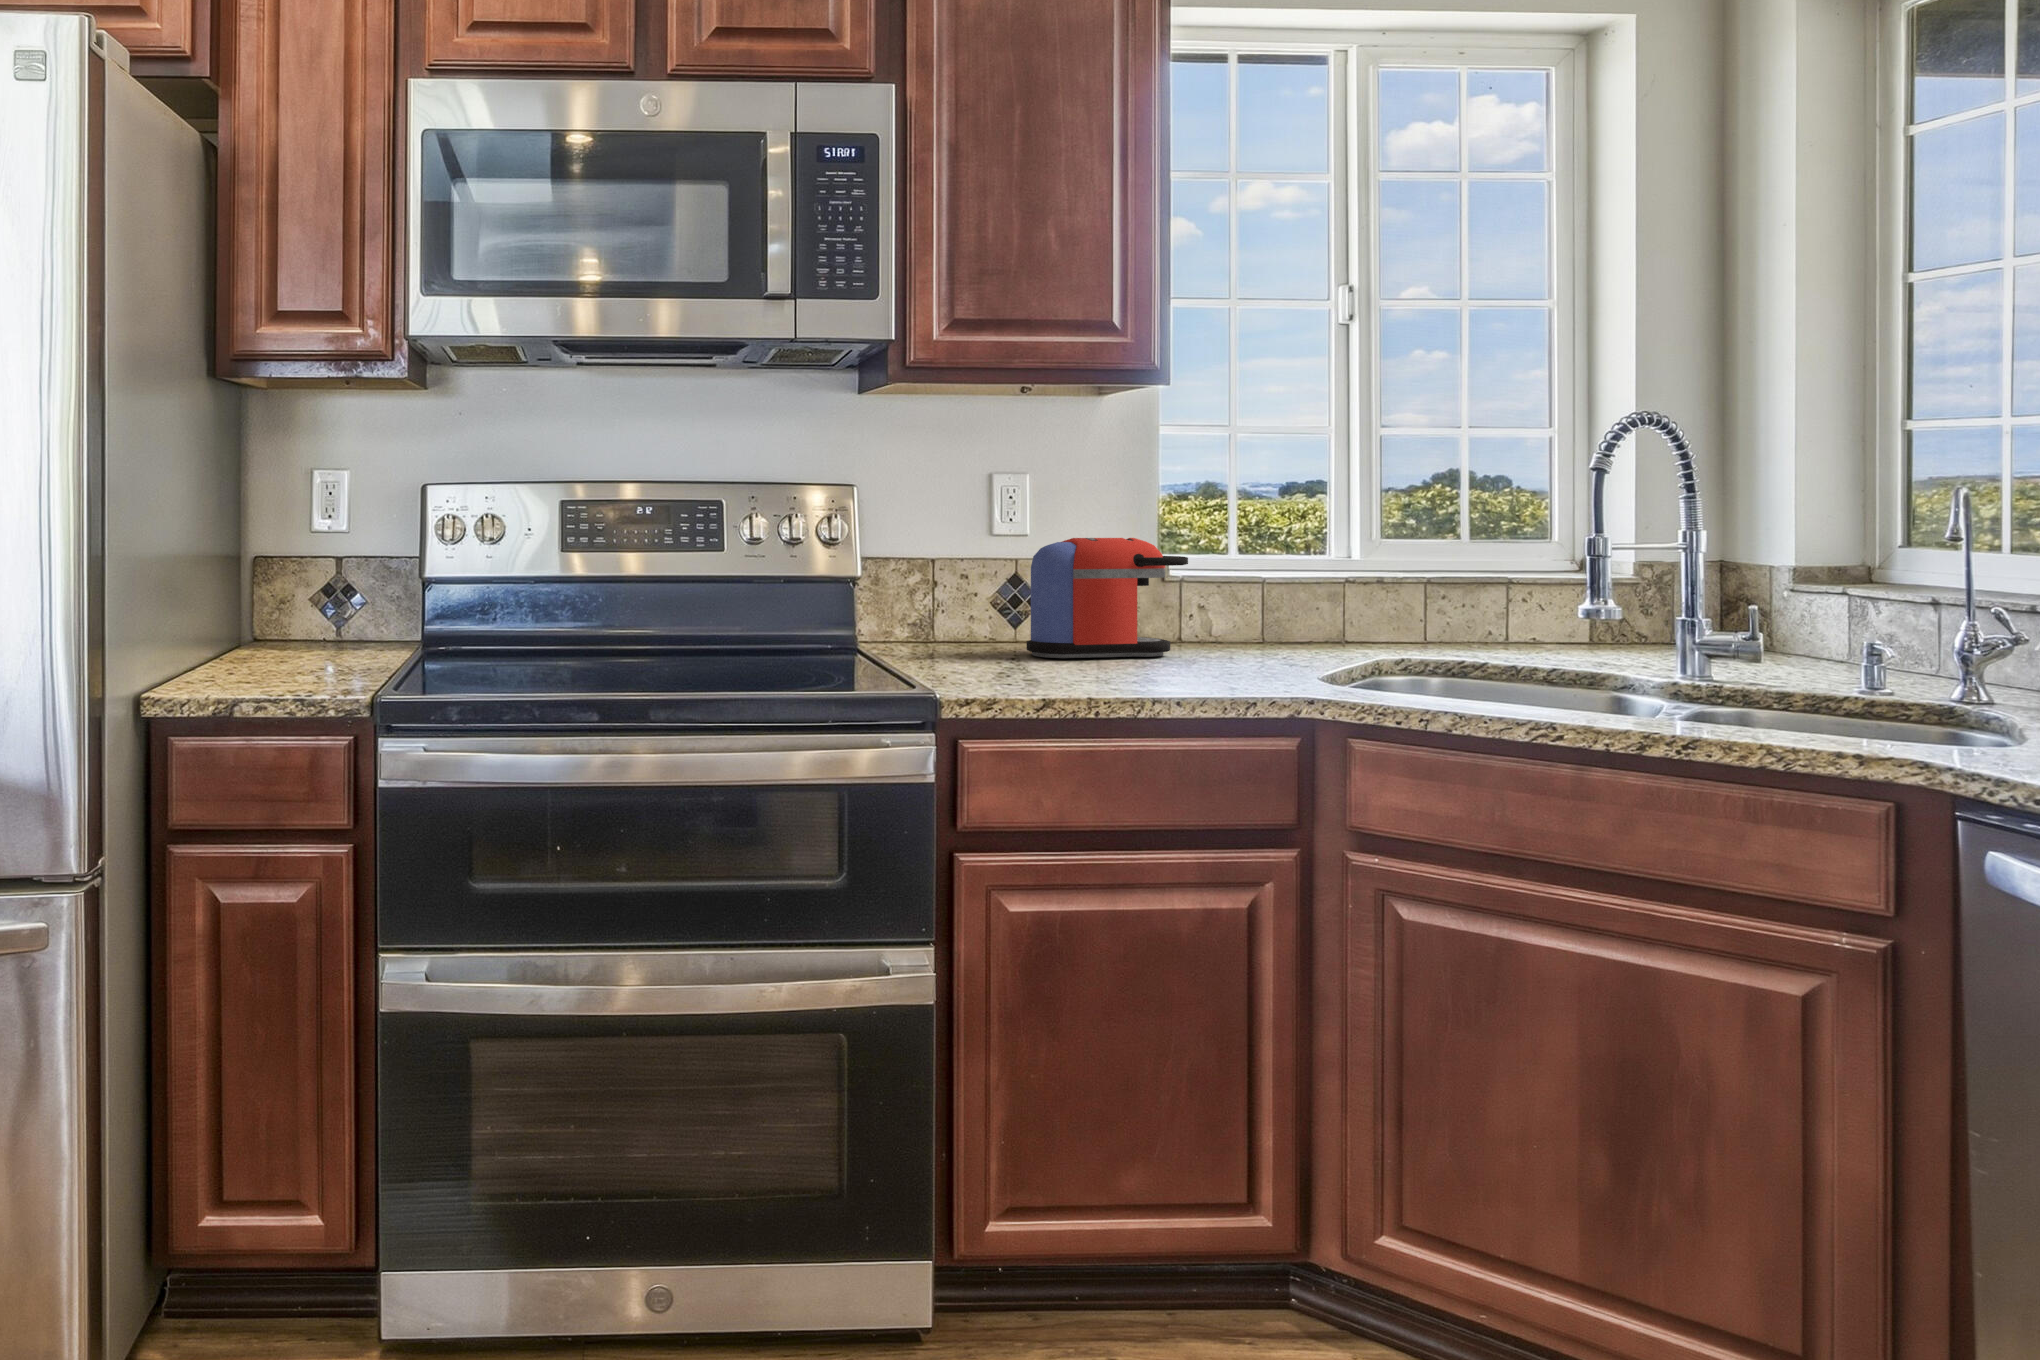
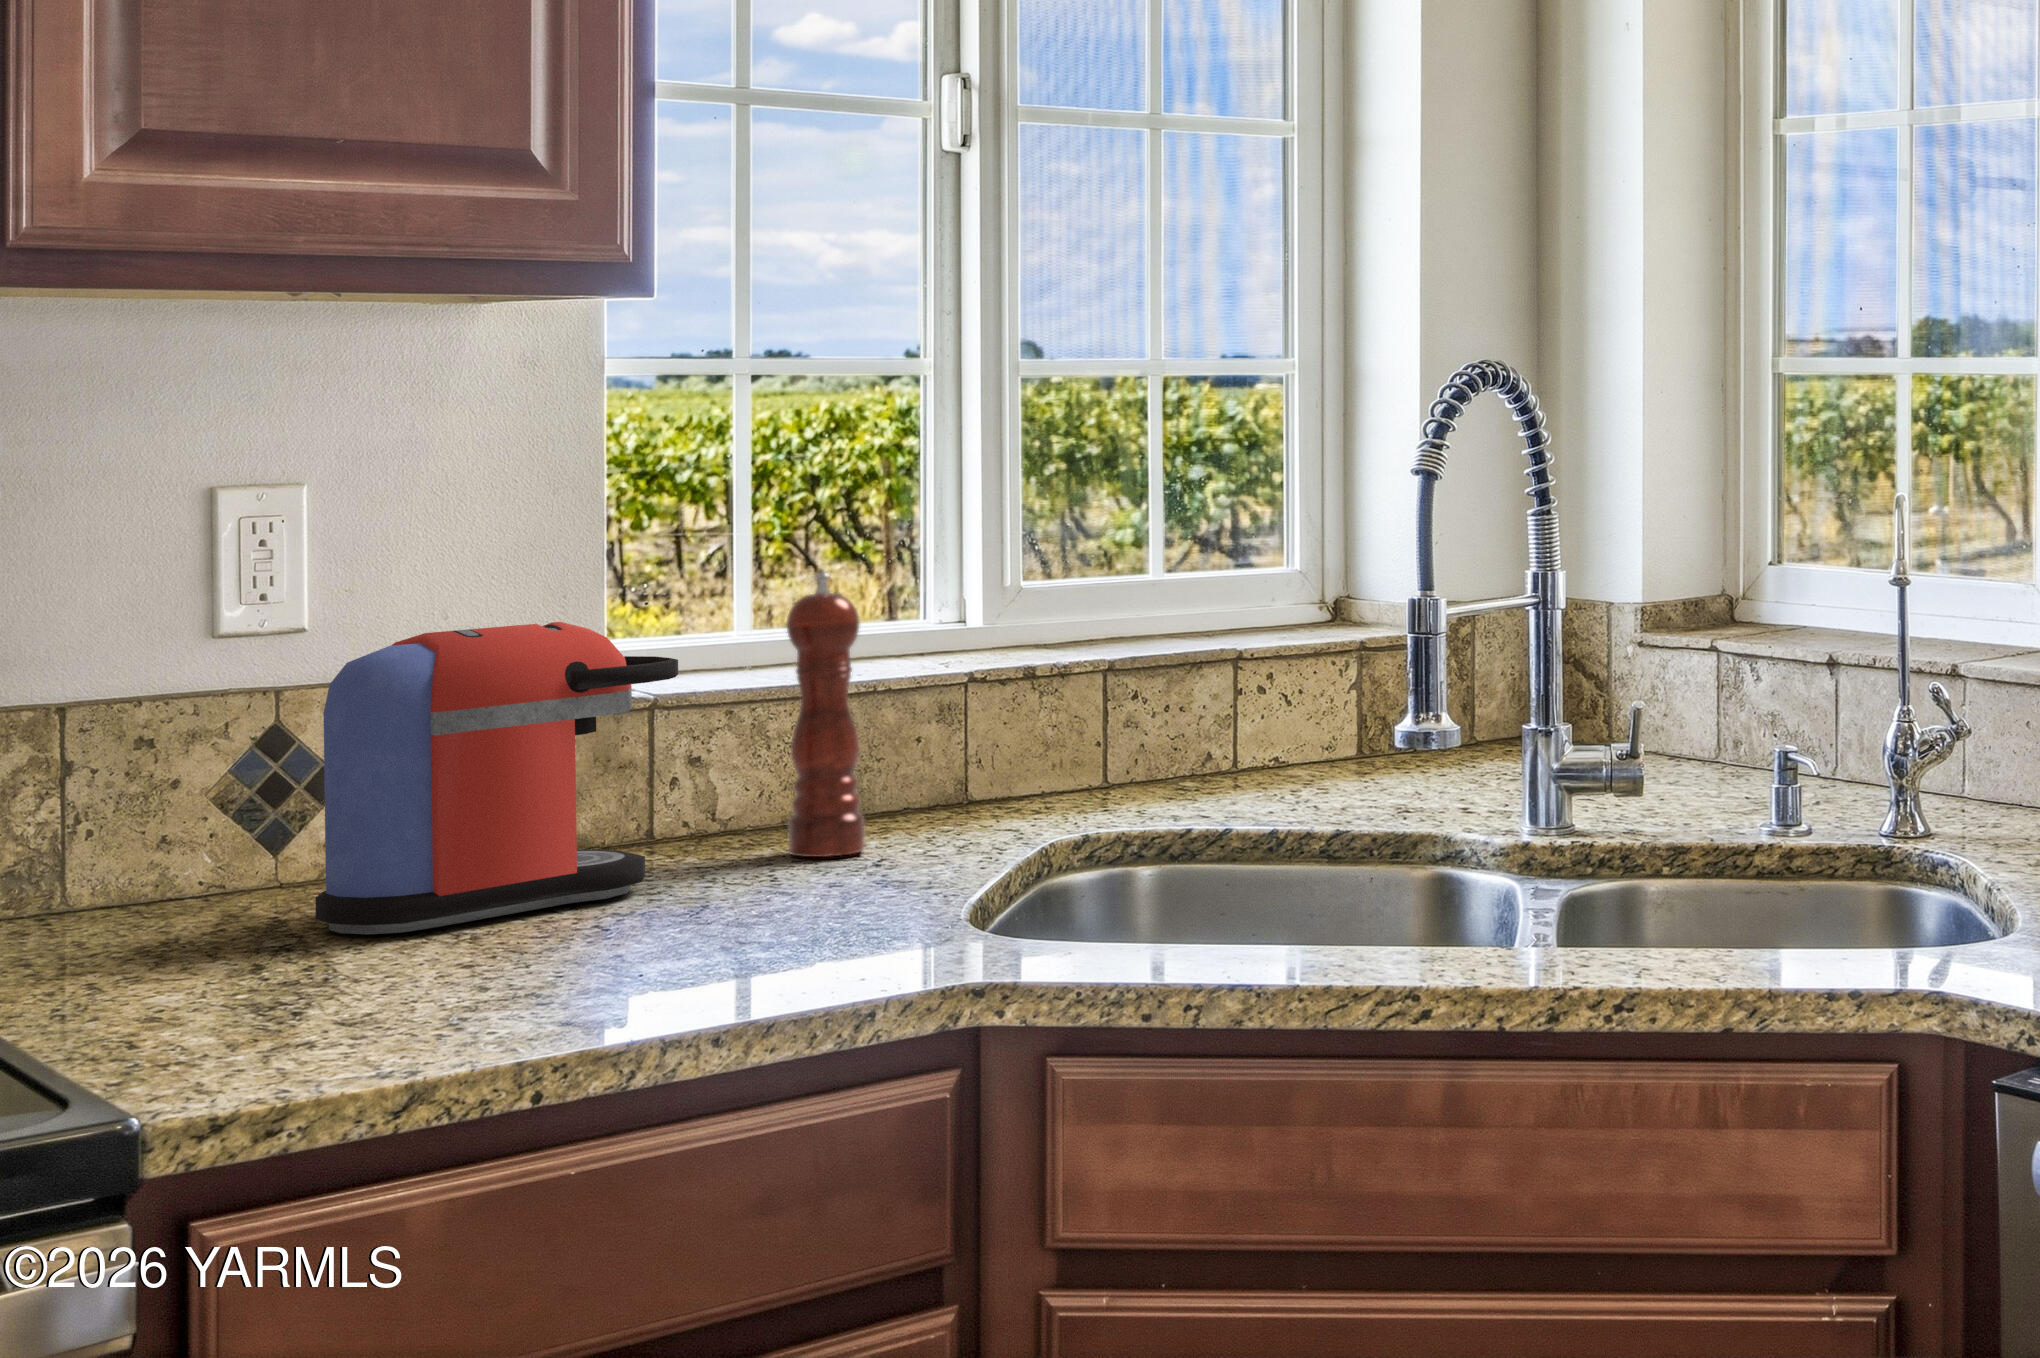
pepper mill: none [1244,524,1281,653] -> present [786,573,864,857]

